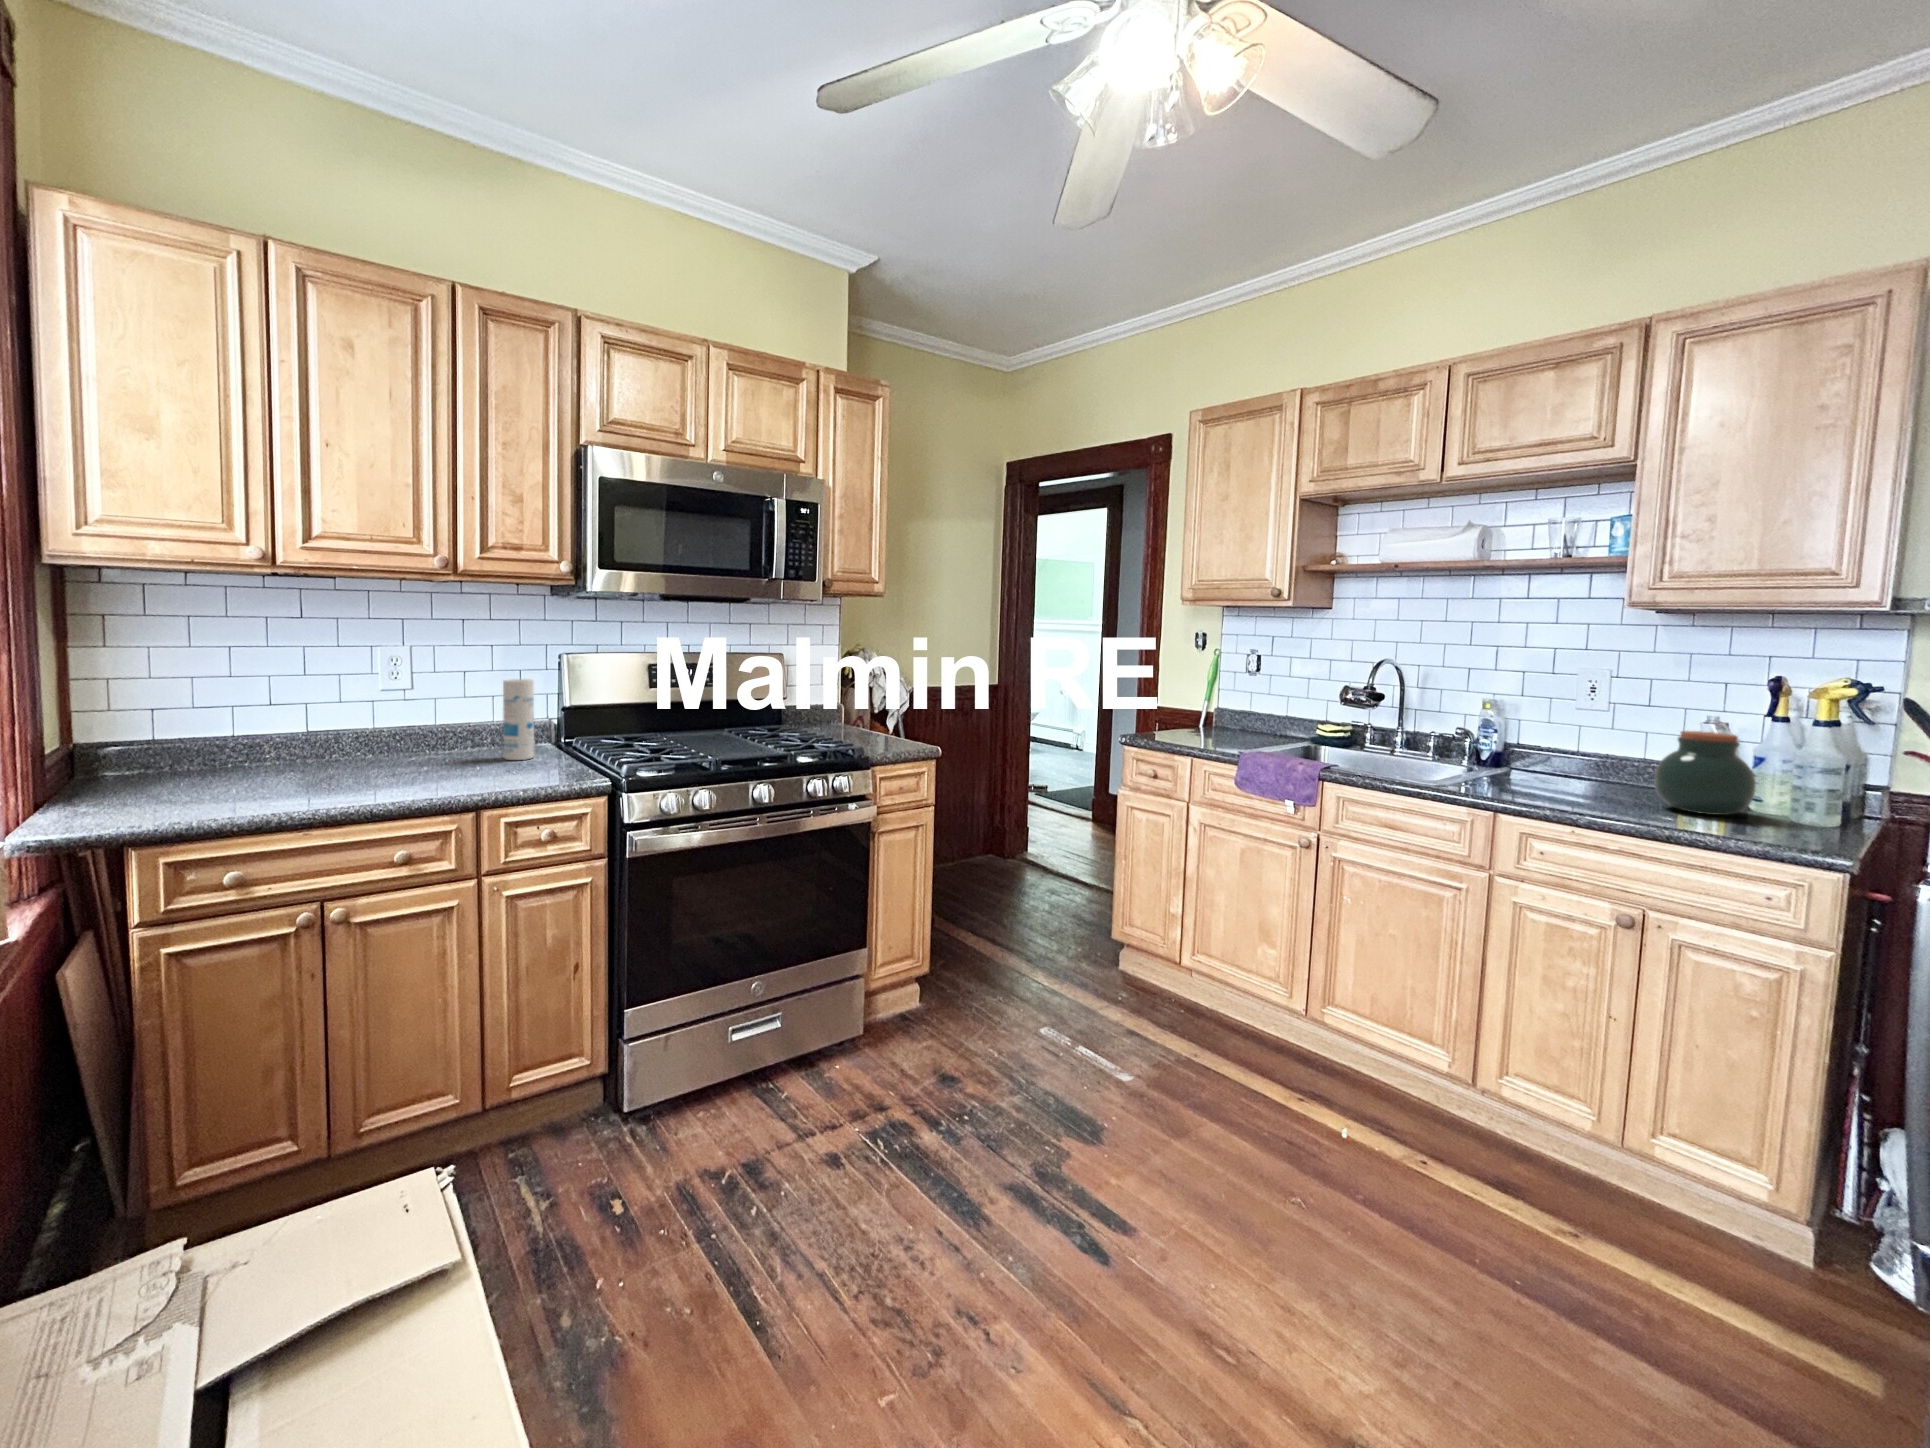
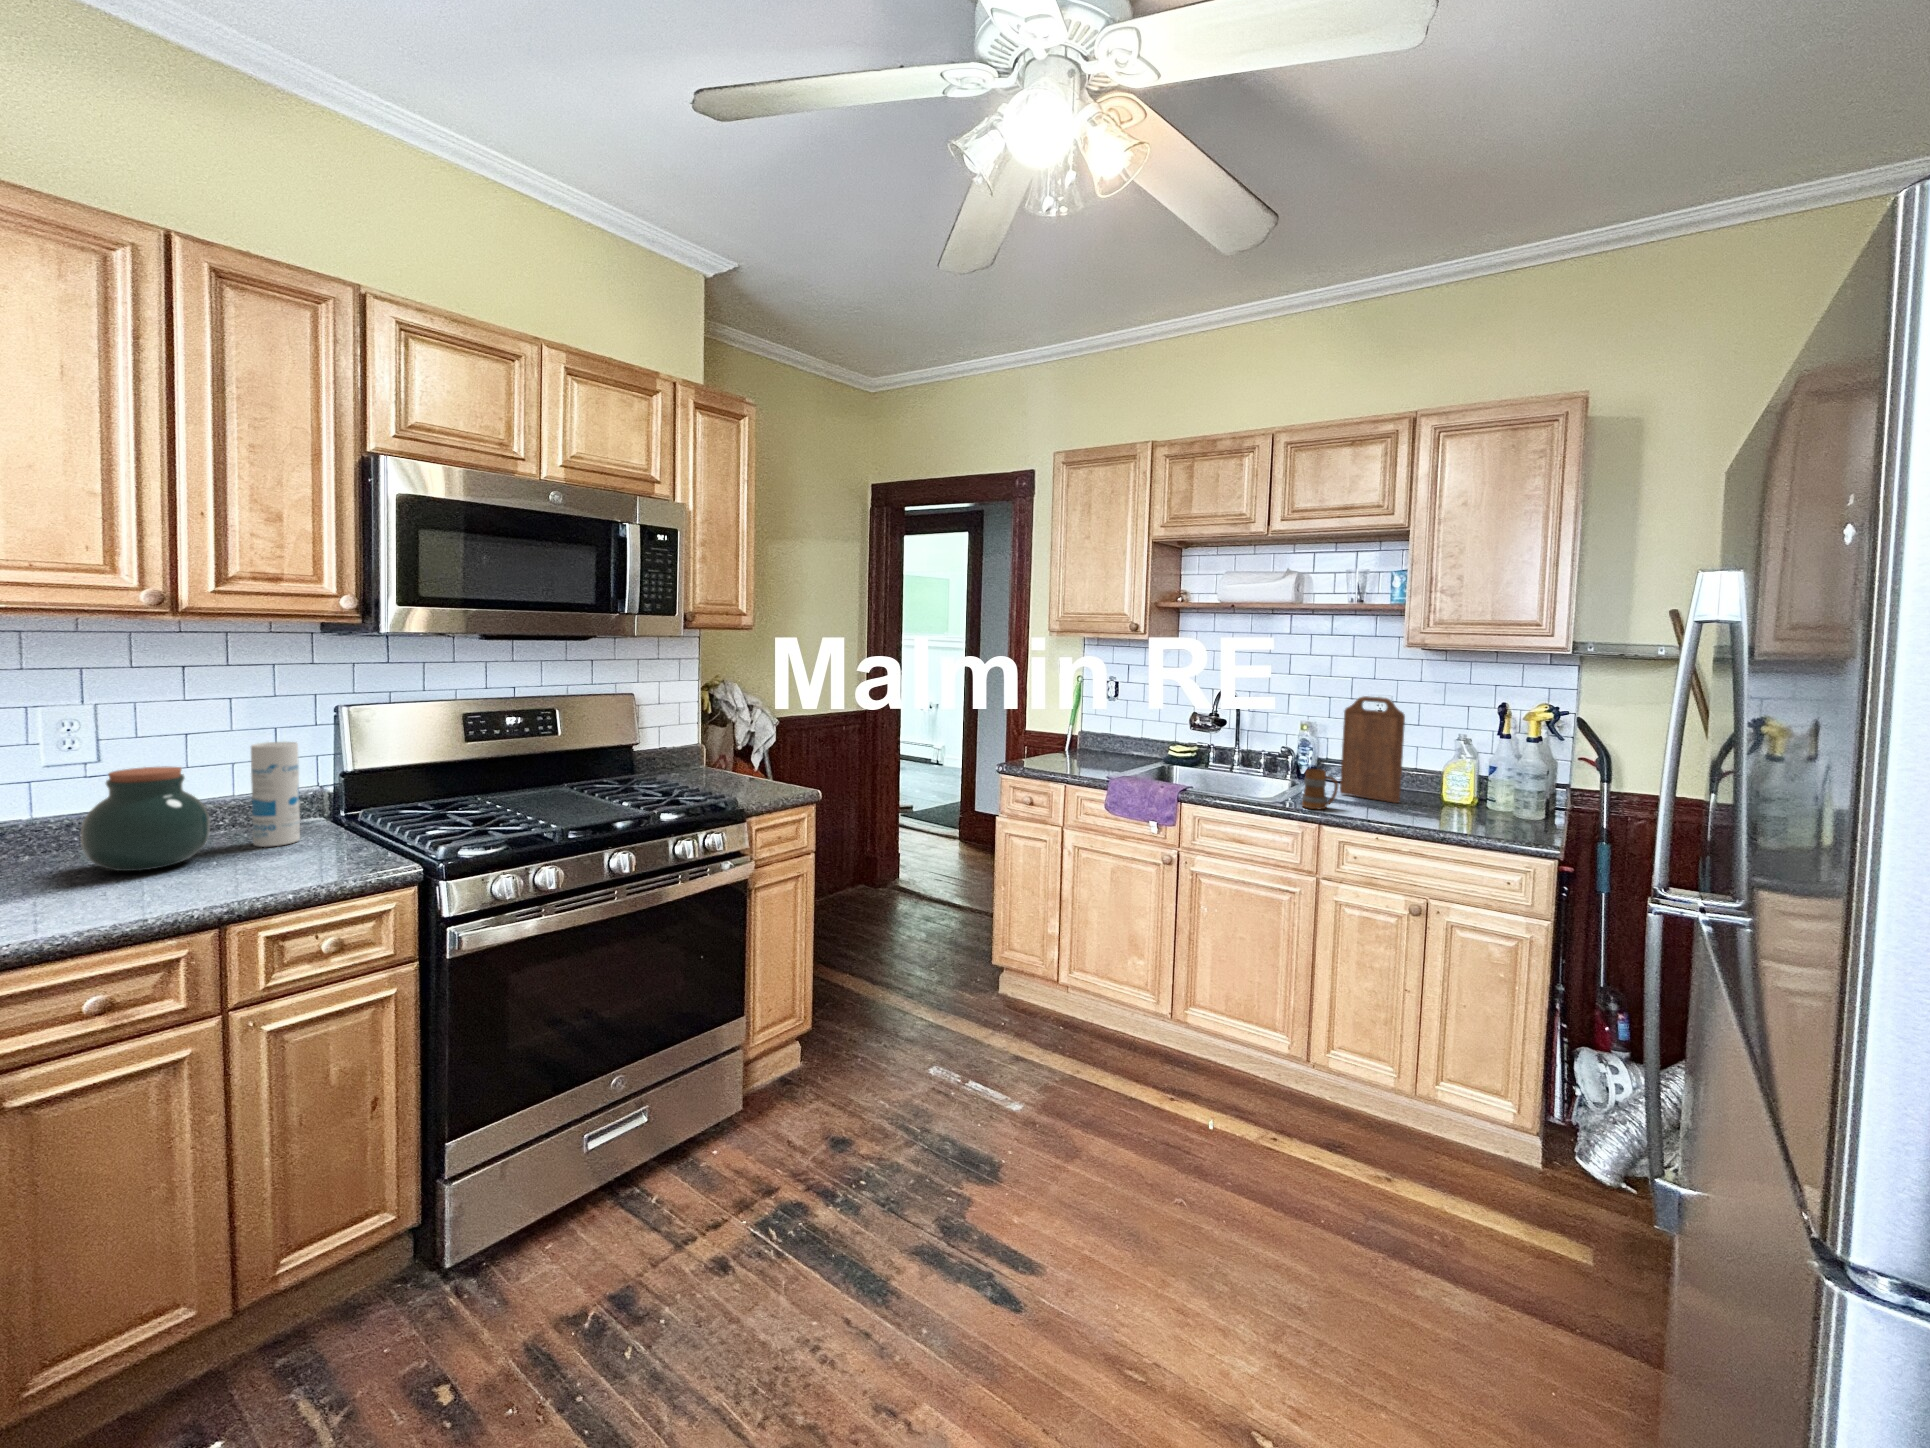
cutting board: none [1531,667,1625,796] -> present [1340,696,1405,803]
jar: present [1654,731,1756,815] -> present [81,766,210,871]
mug: none [1474,749,1525,796] -> present [1302,769,1338,809]

